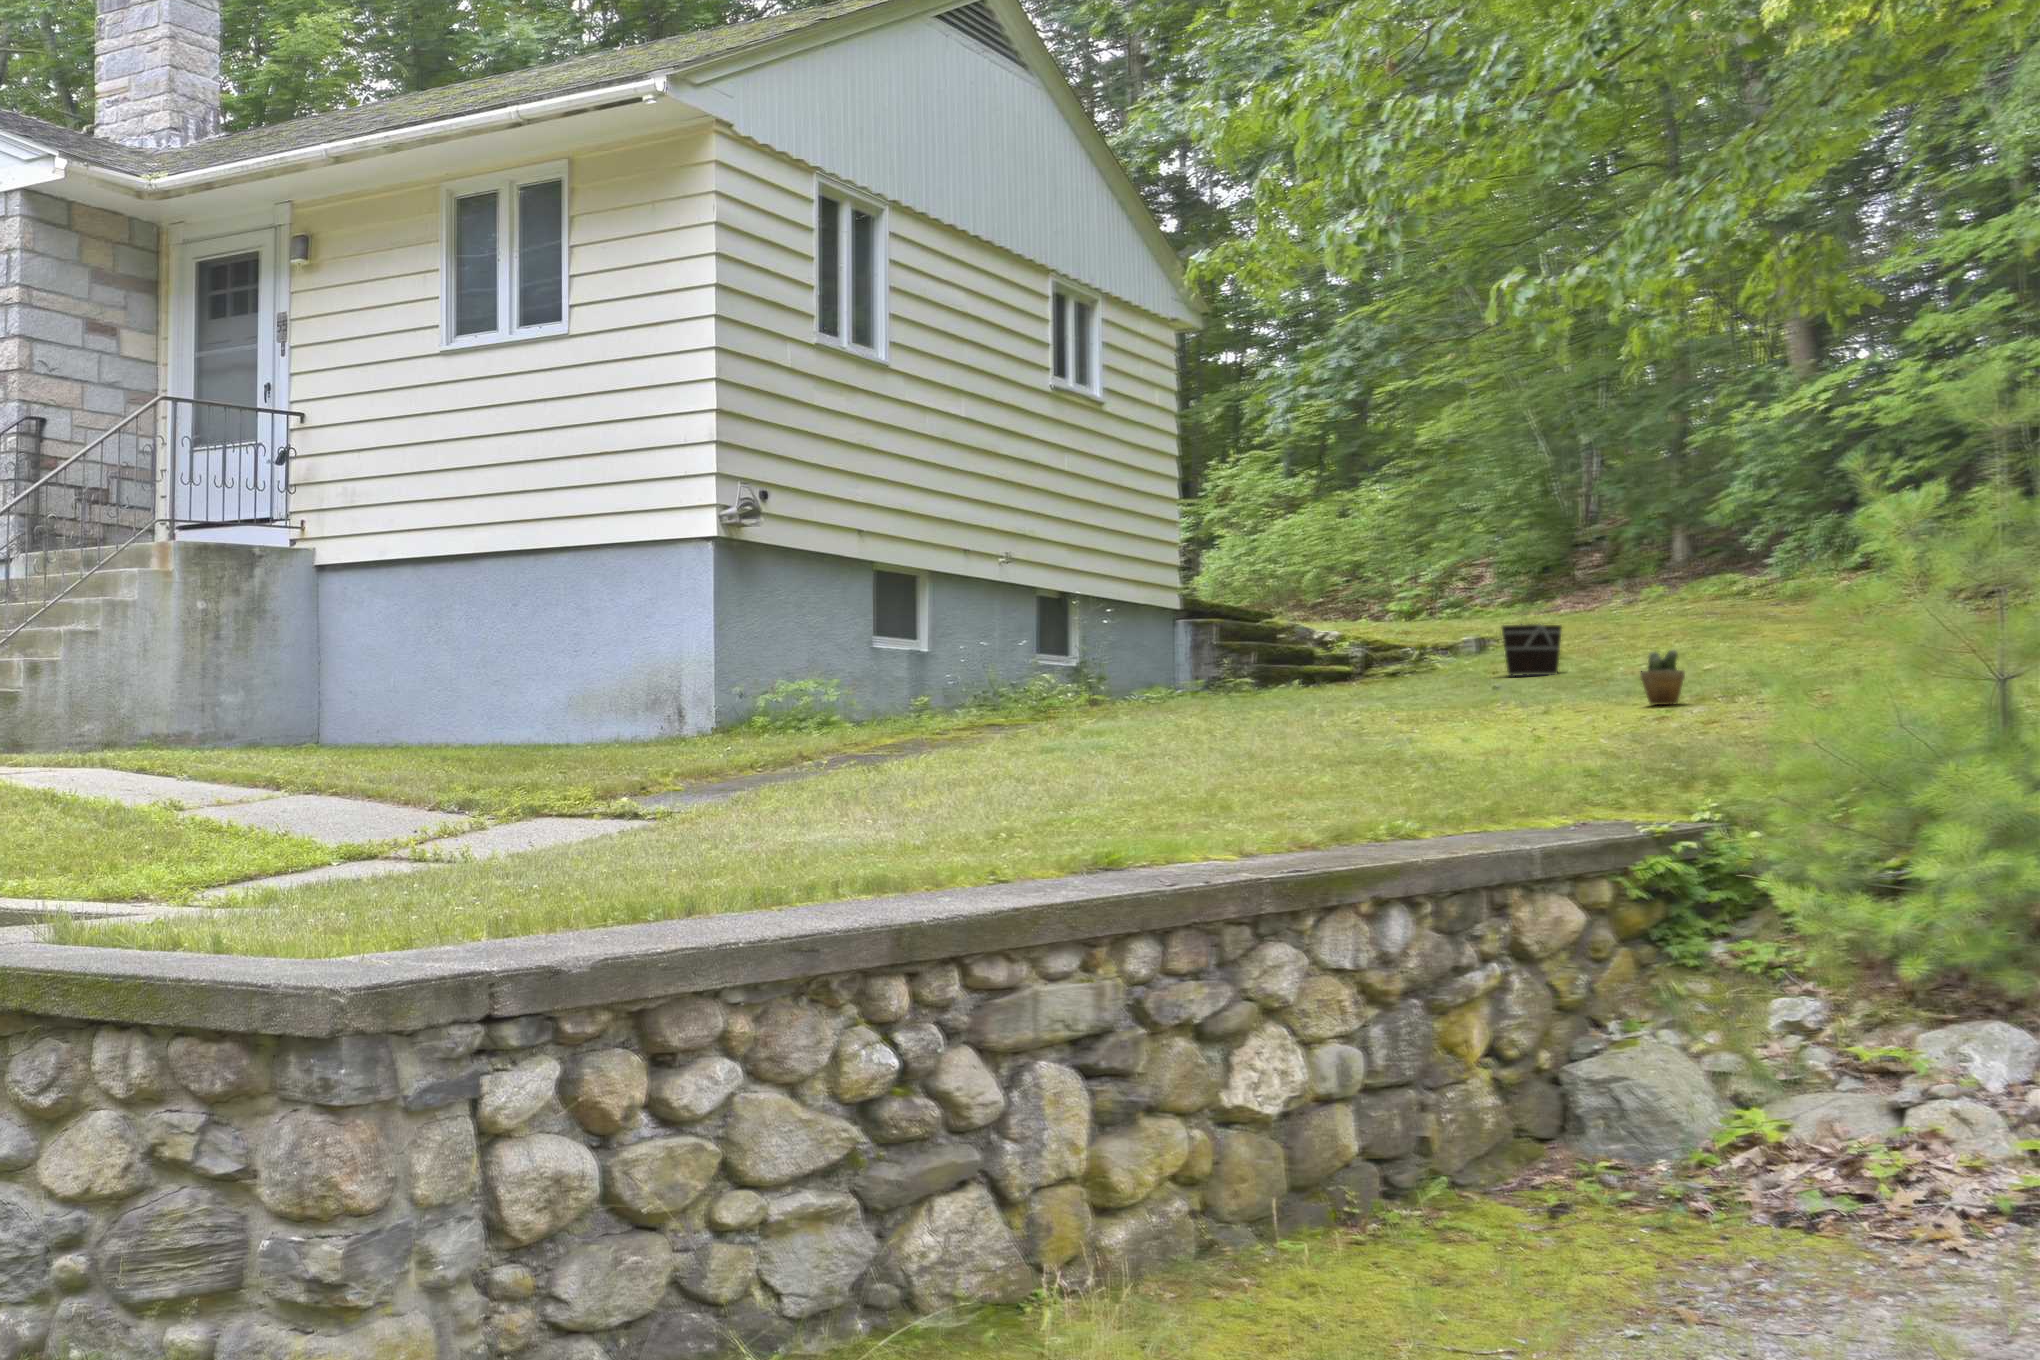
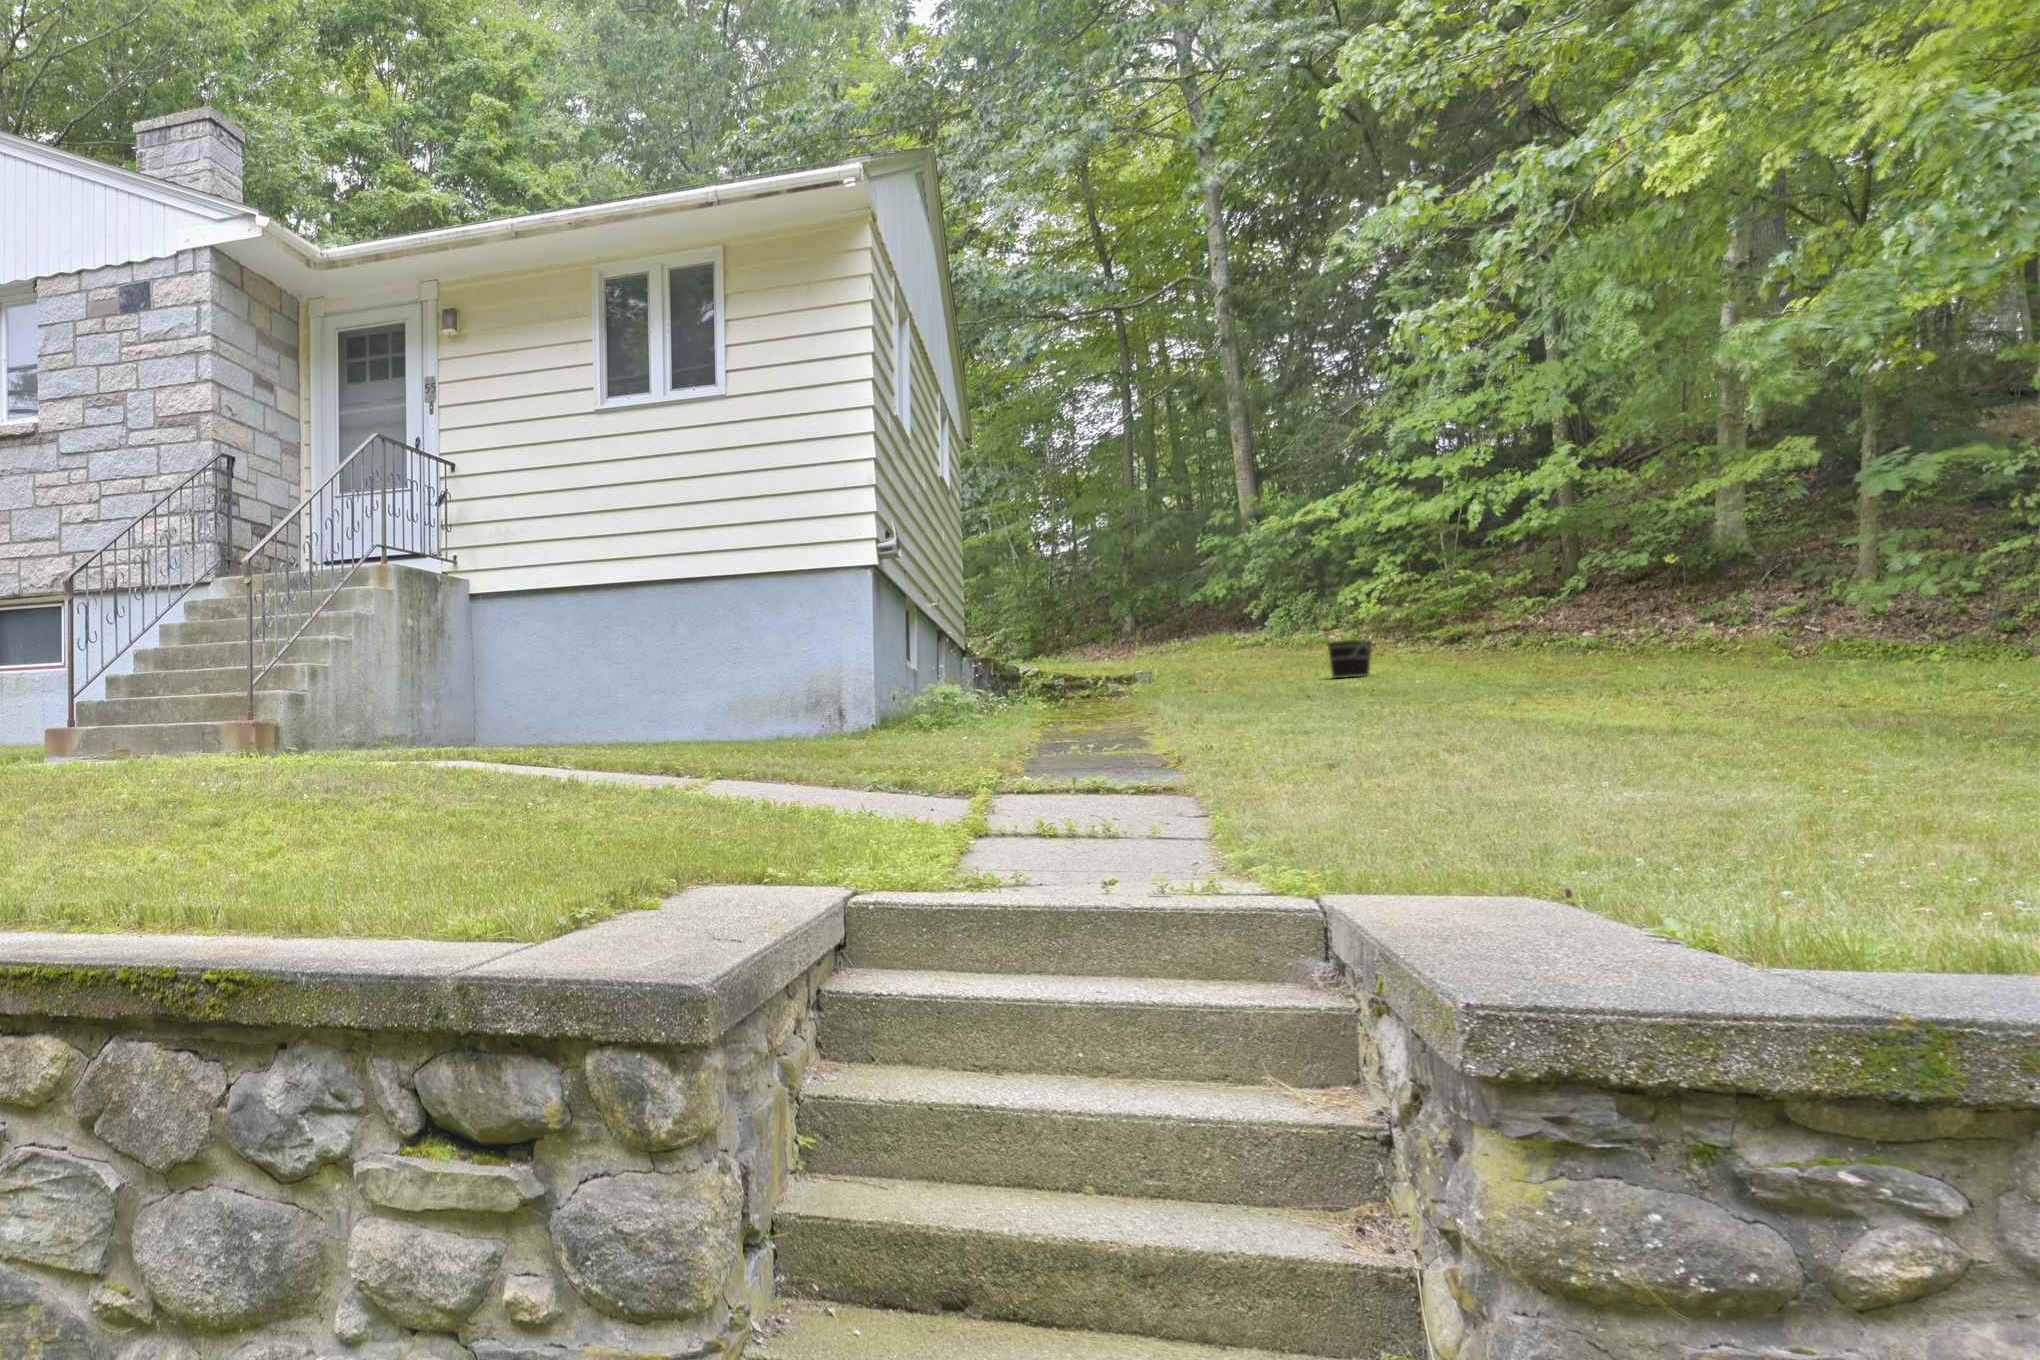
potted plant: present [1640,650,1685,705] -> none [1607,632,1643,673]

